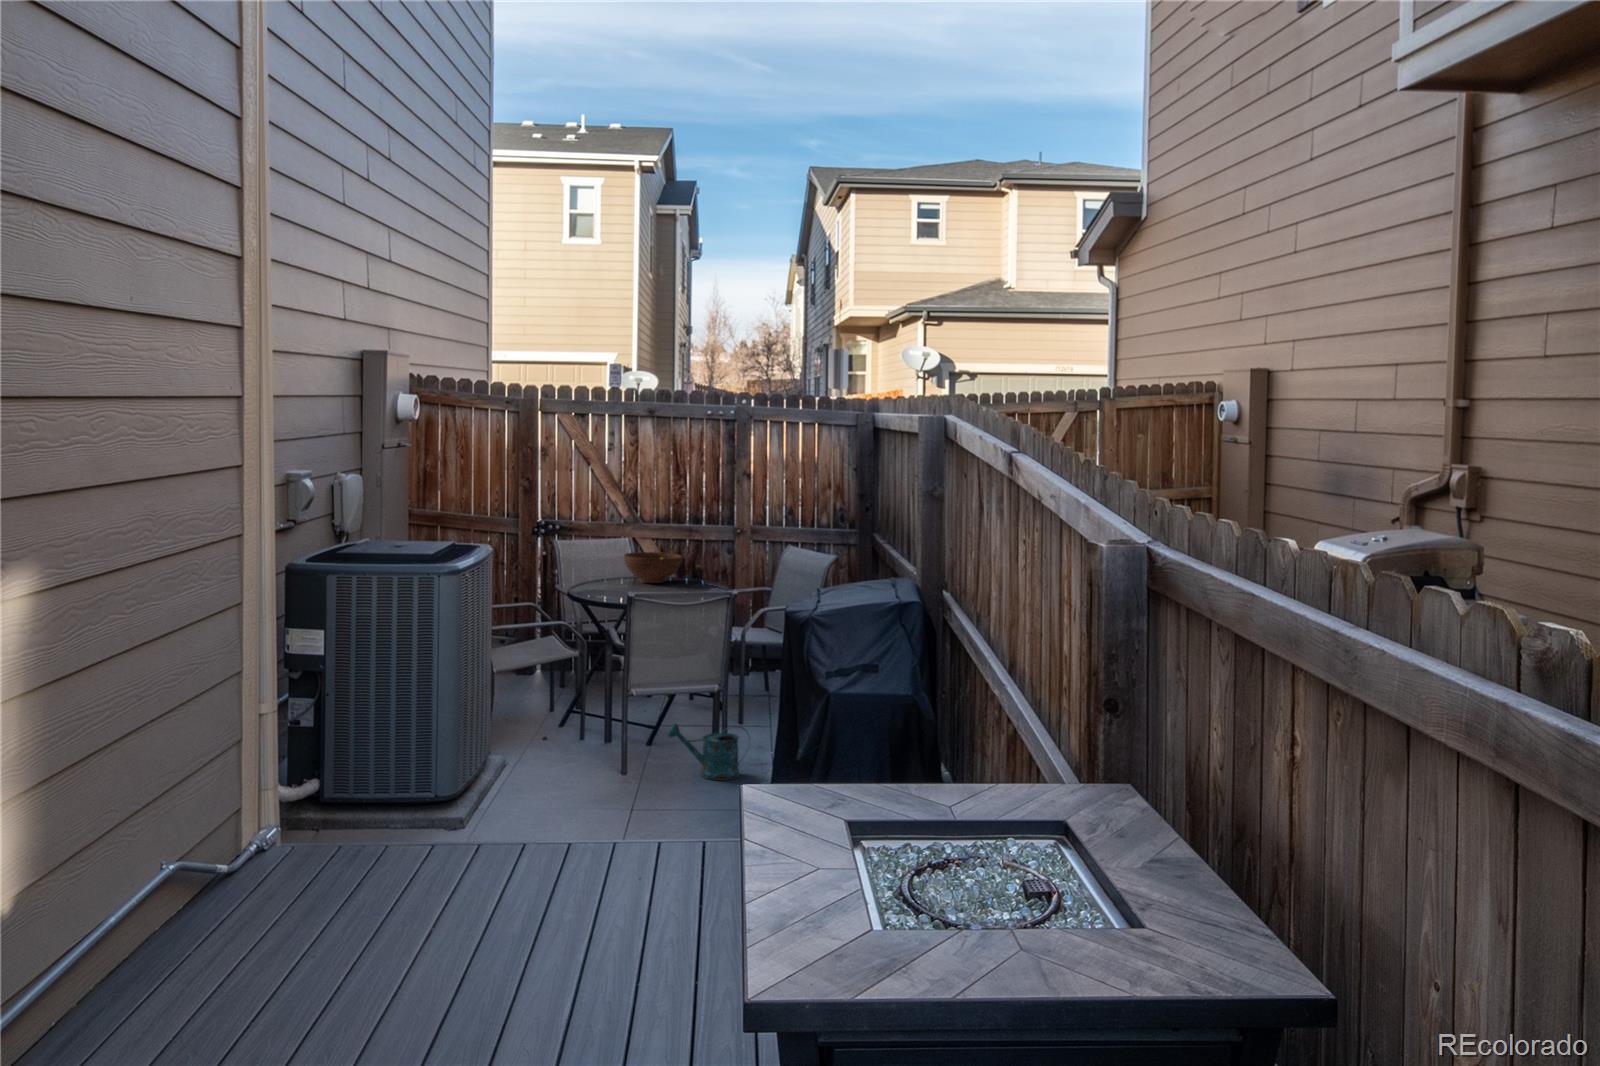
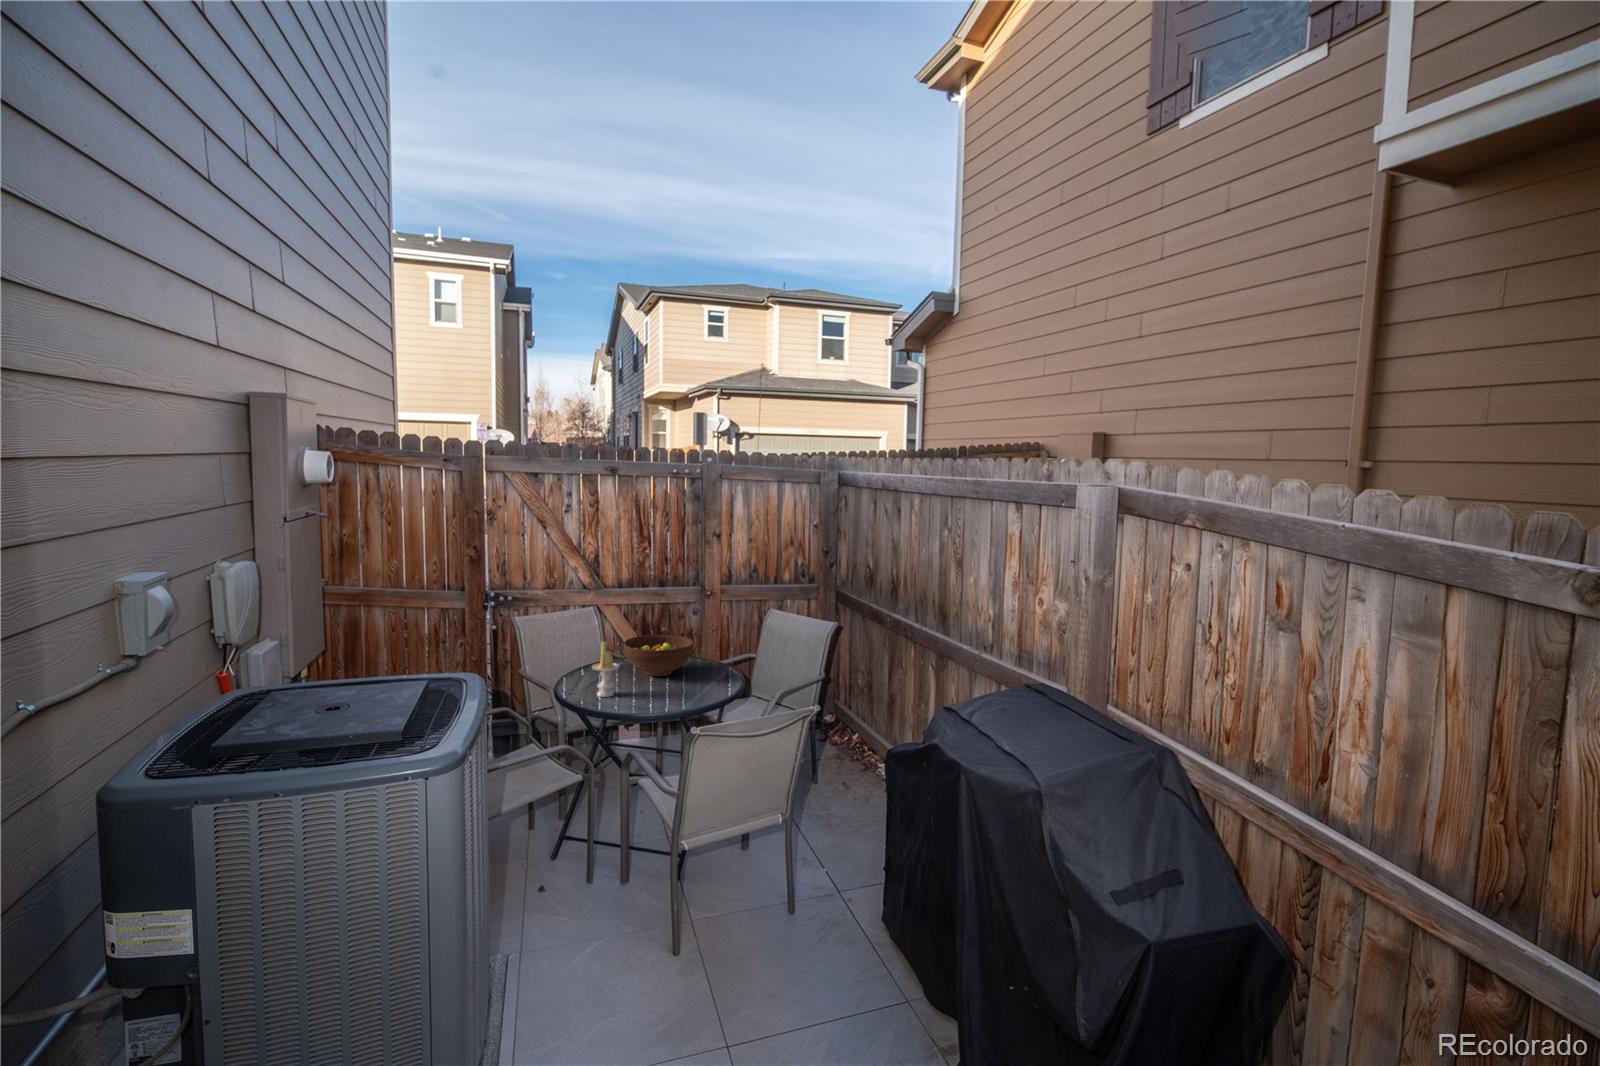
candle: none [589,545,611,590] -> present [592,641,619,697]
watering can: present [667,724,745,781] -> none [789,915,899,1007]

